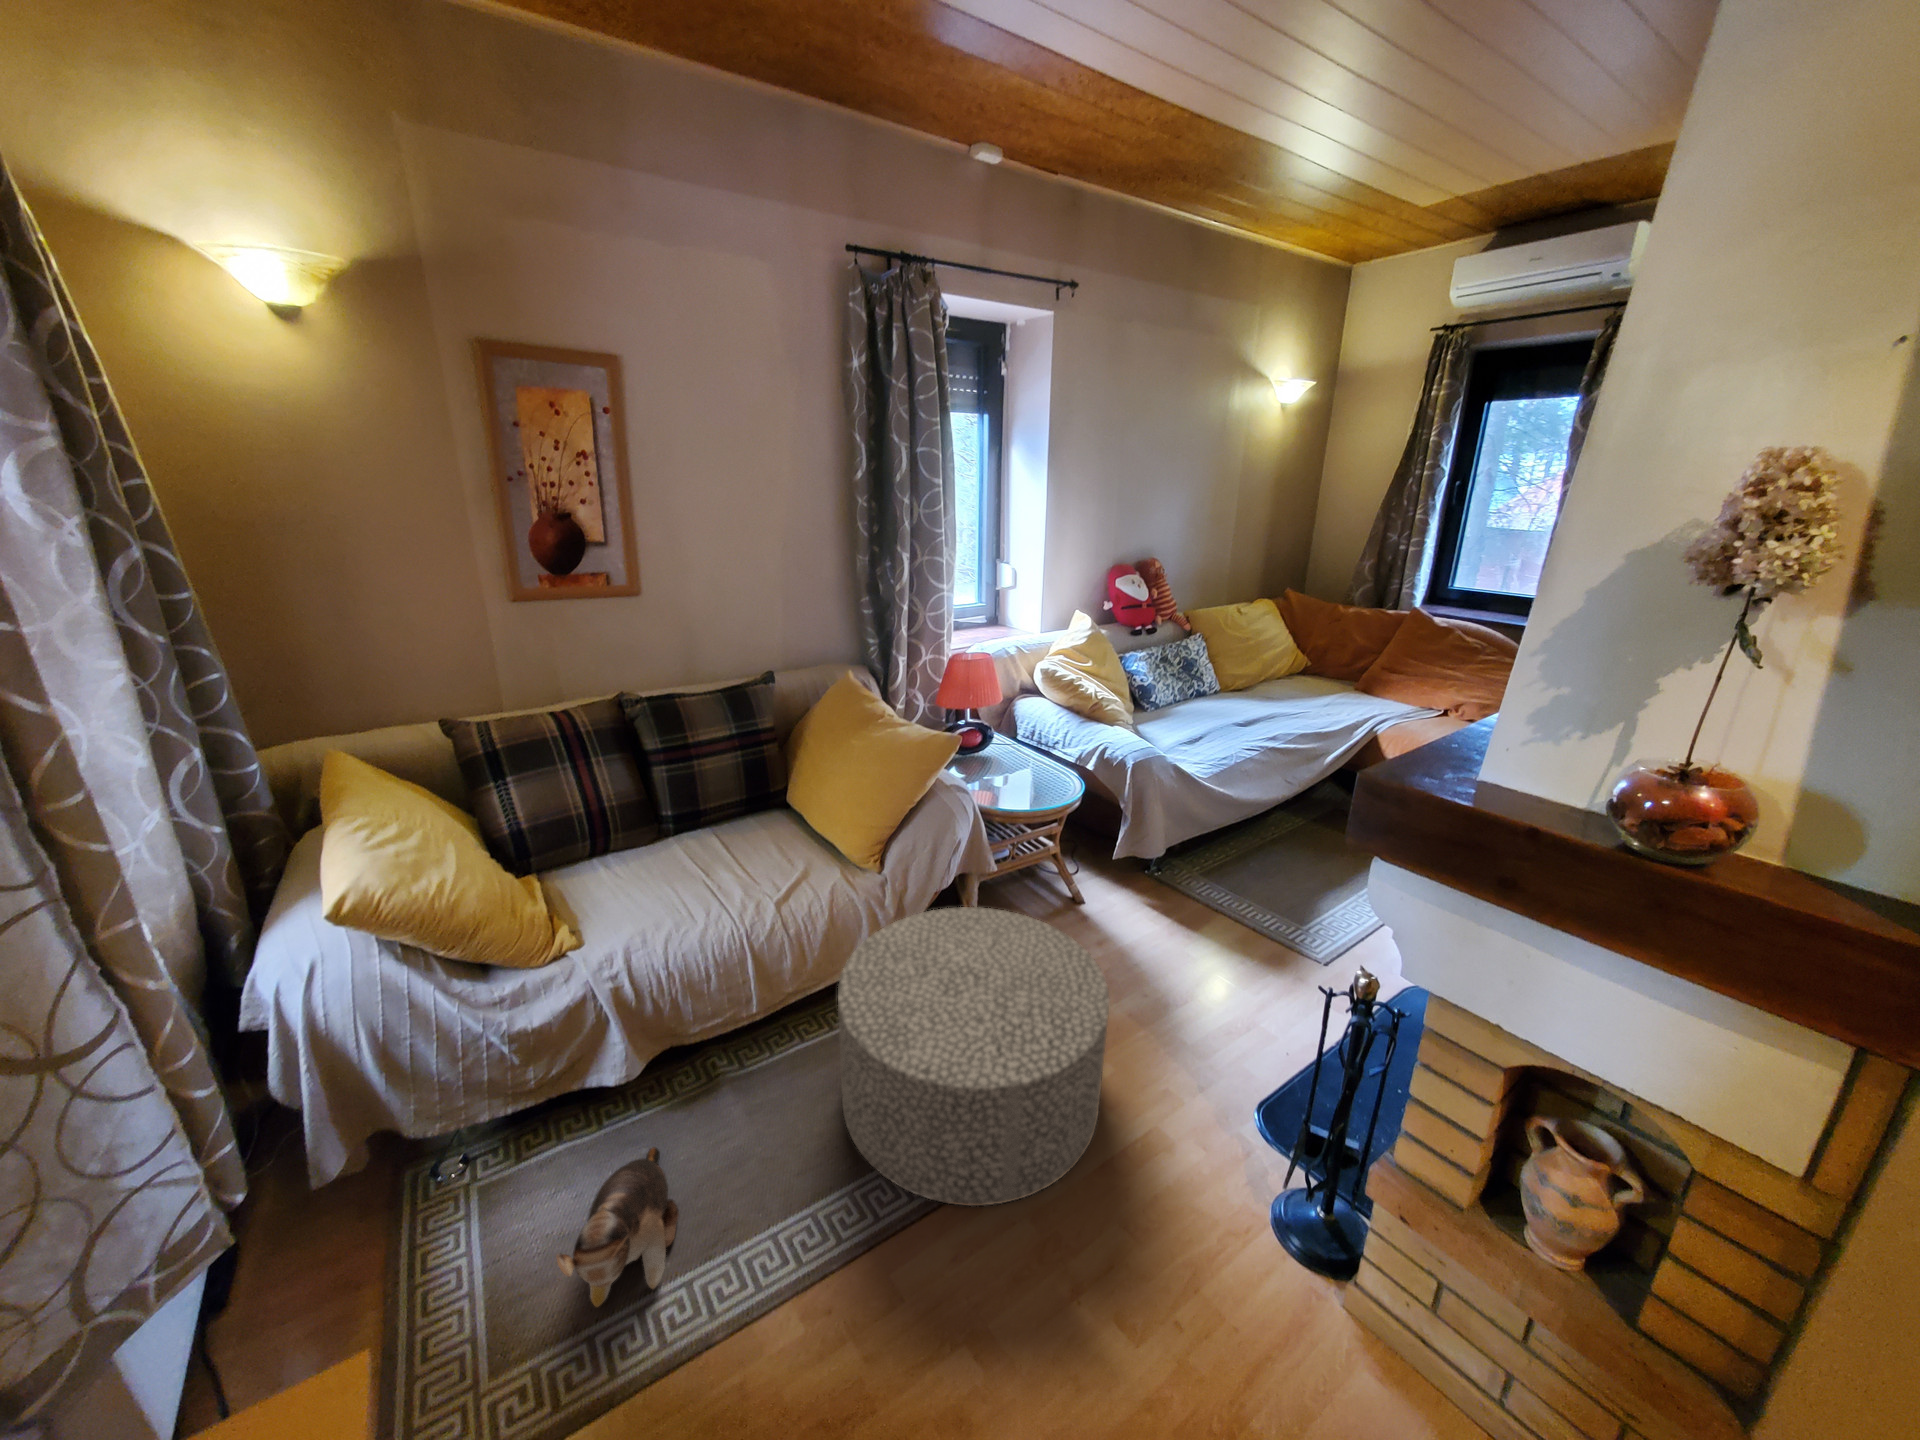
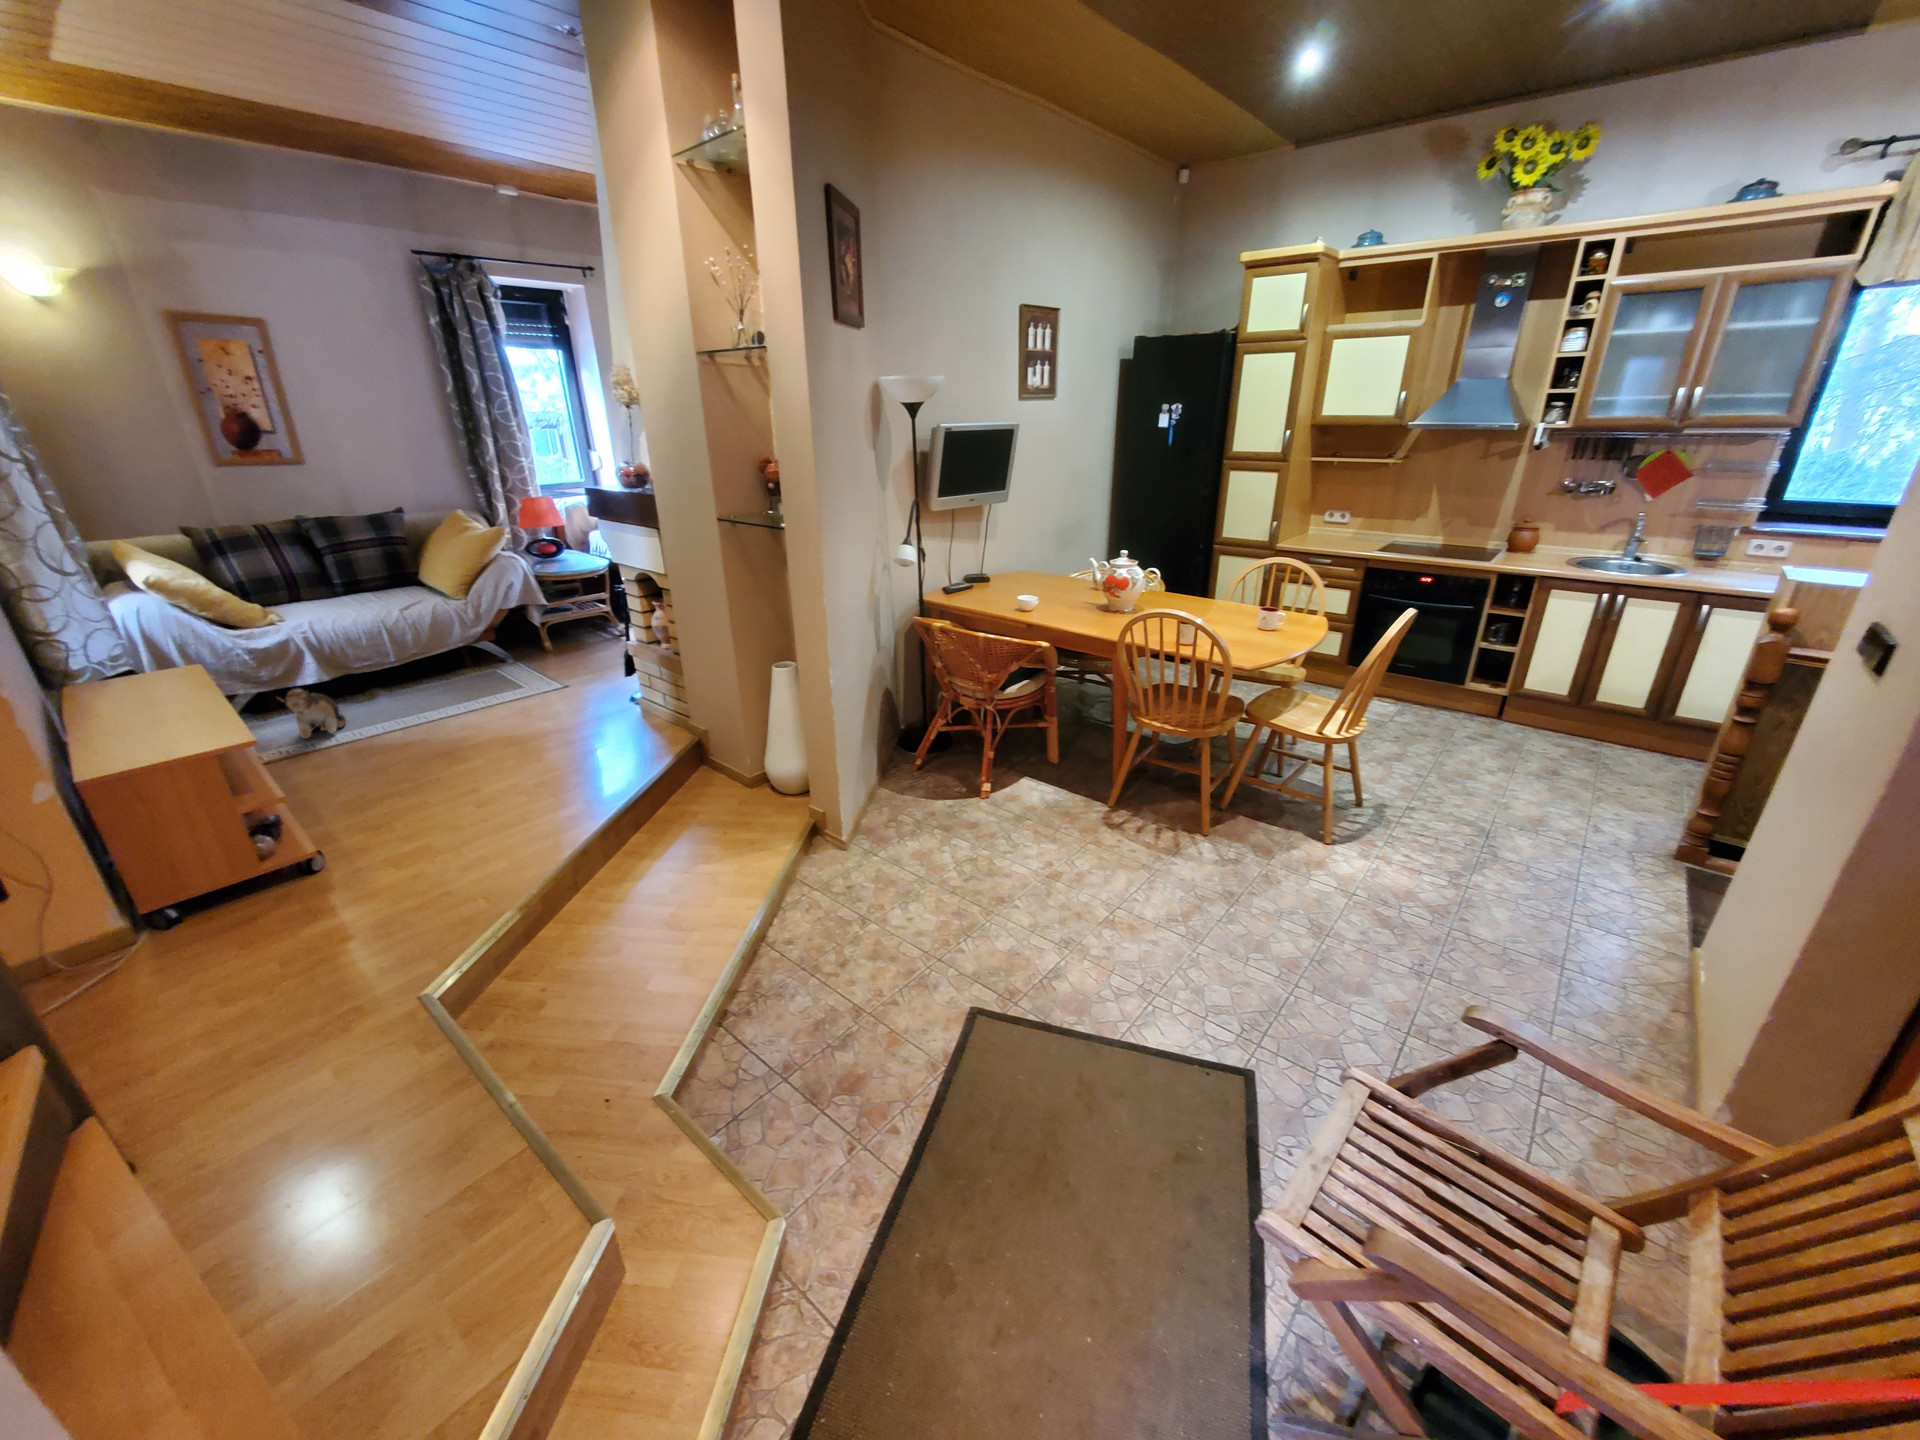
ottoman: present [838,907,1110,1206] -> none [424,614,579,710]

